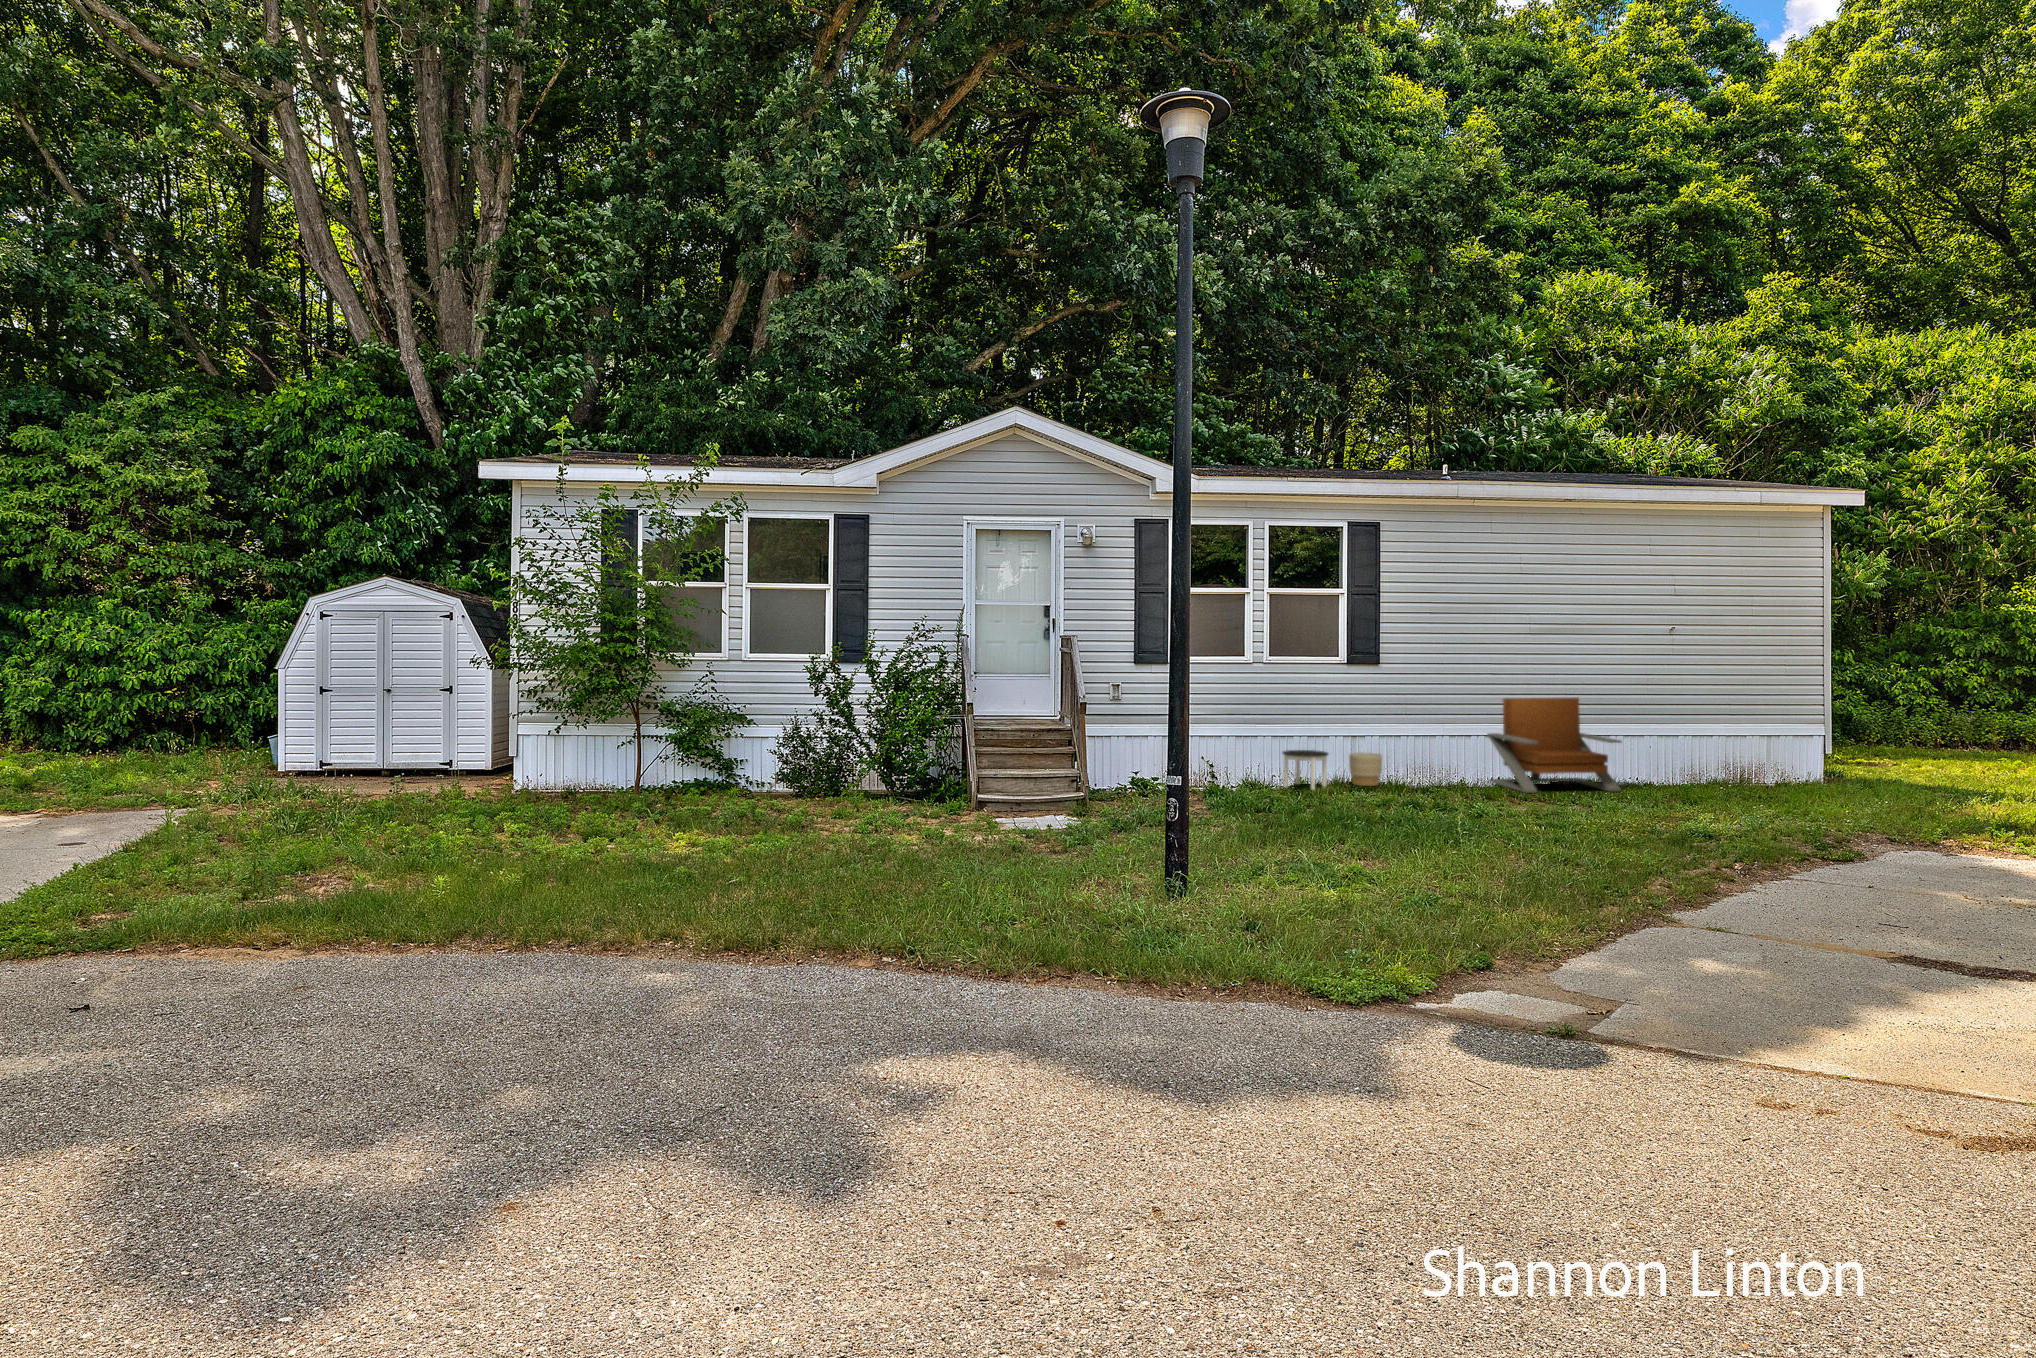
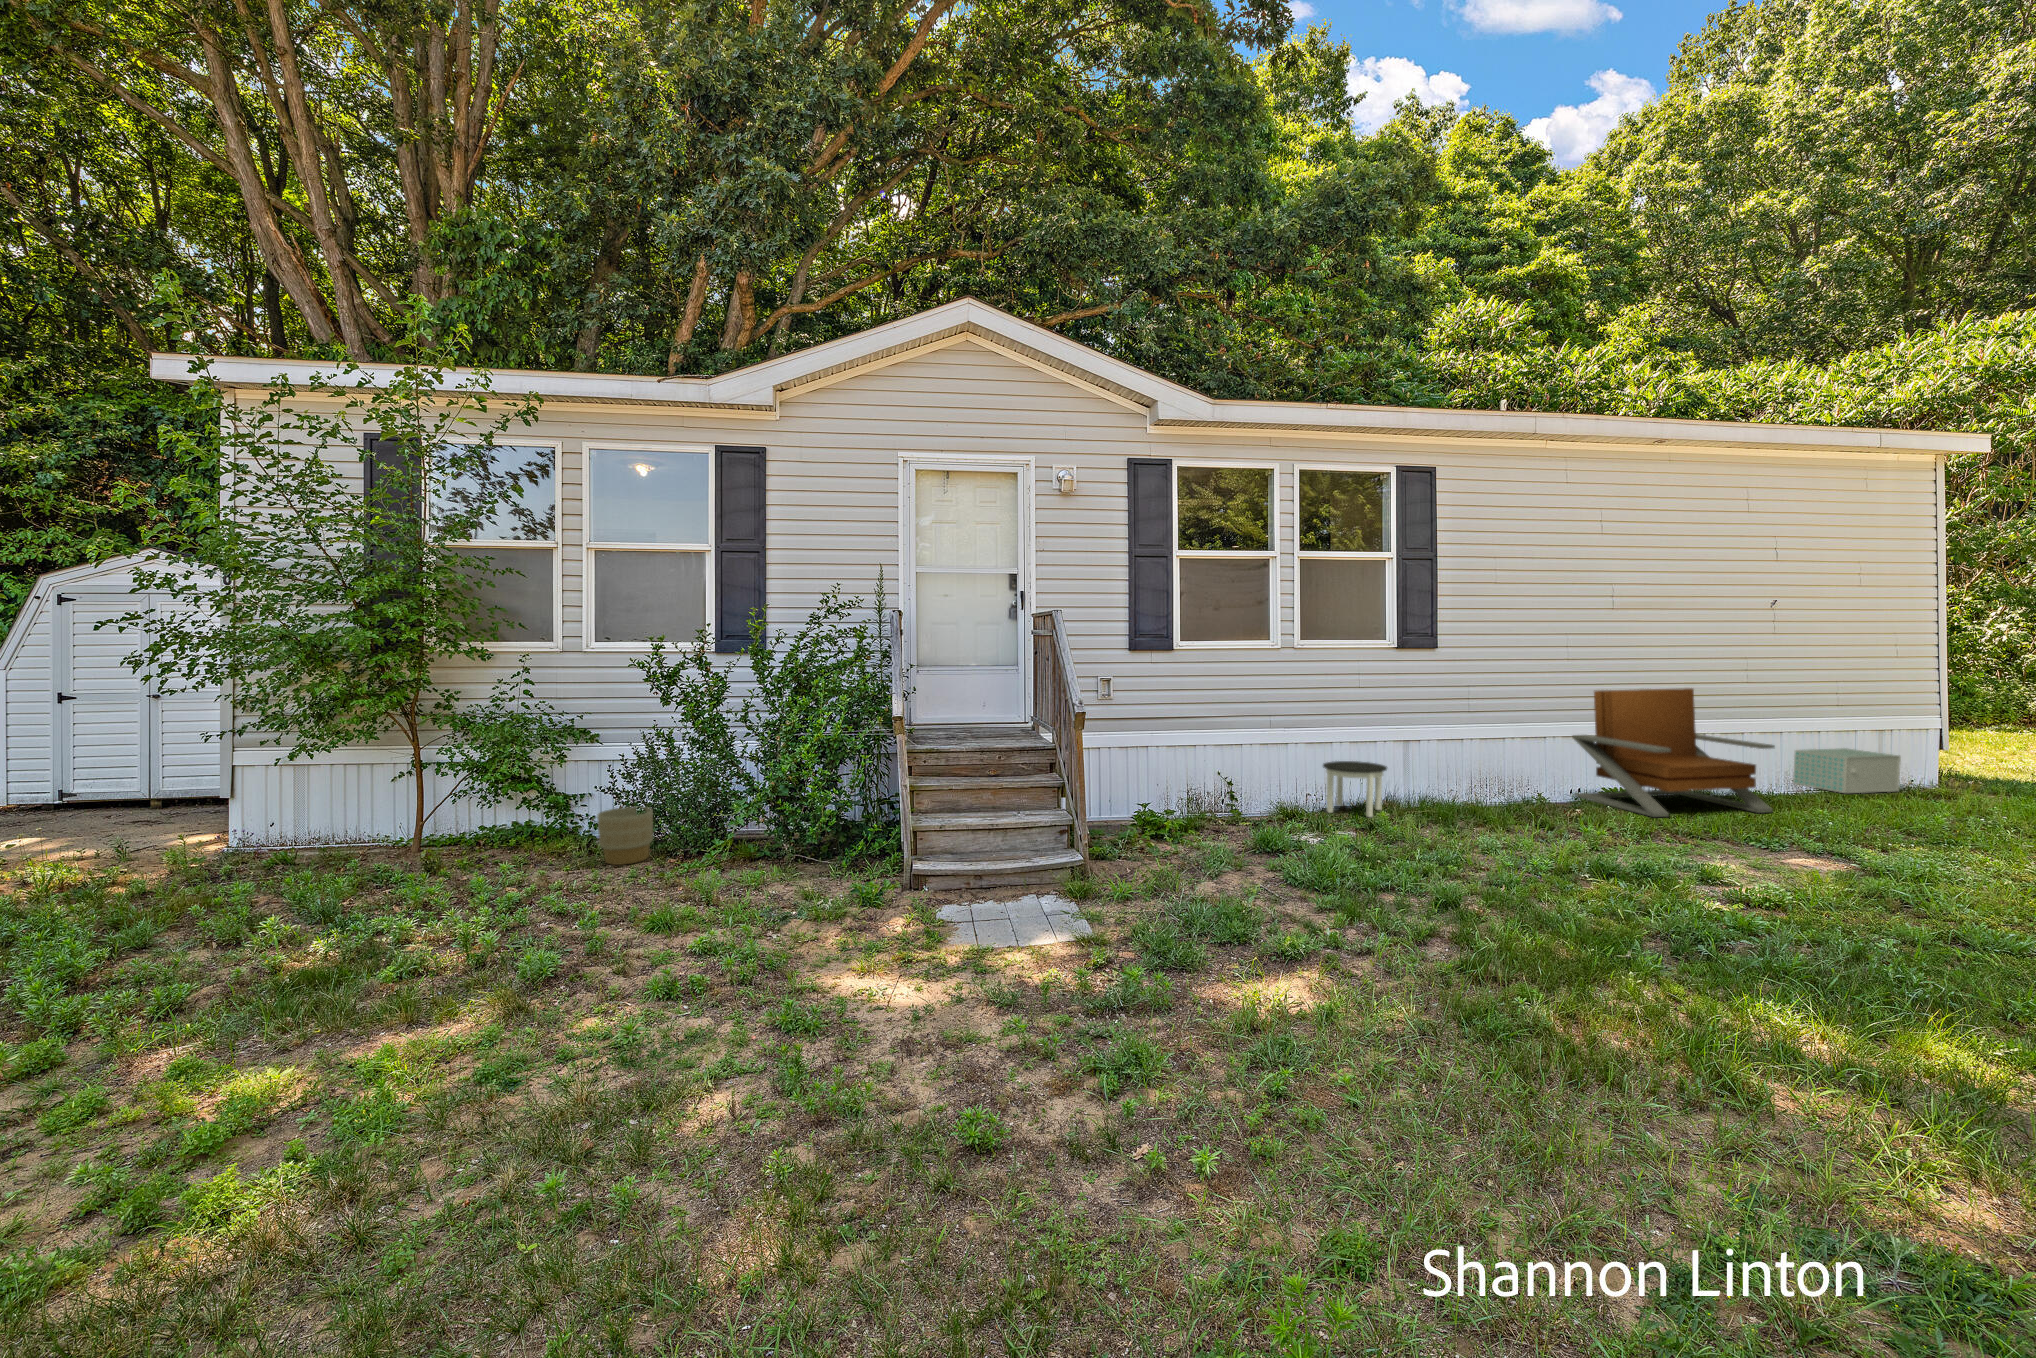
storage box: none [1679,748,1751,782] -> present [1793,748,1901,793]
planter: present [1349,752,1382,786] -> present [597,807,653,865]

